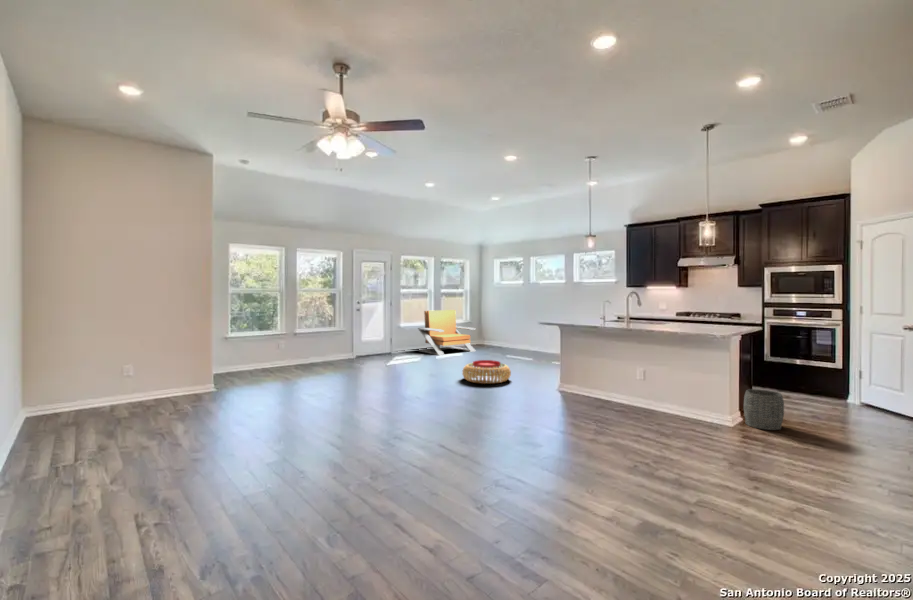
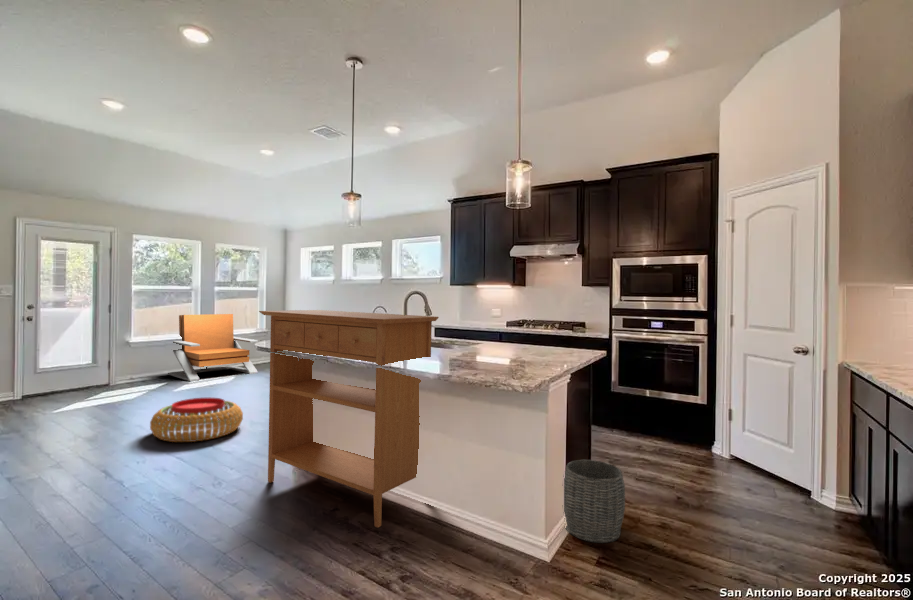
console table: none [552,306,663,419] -> present [259,310,439,528]

